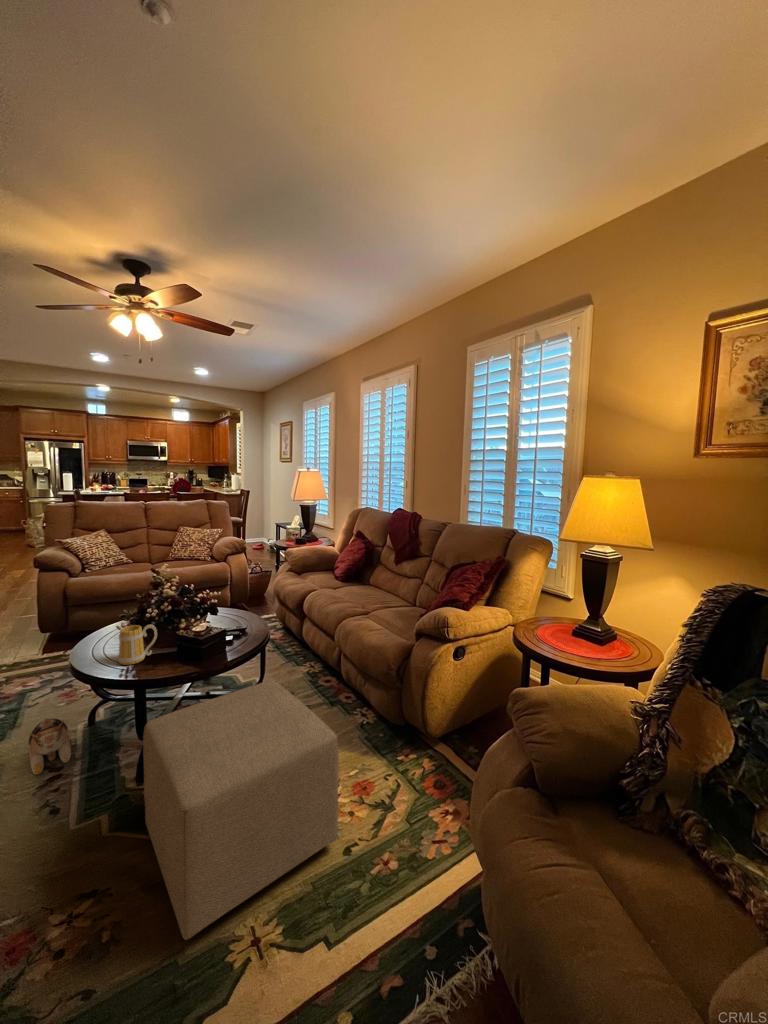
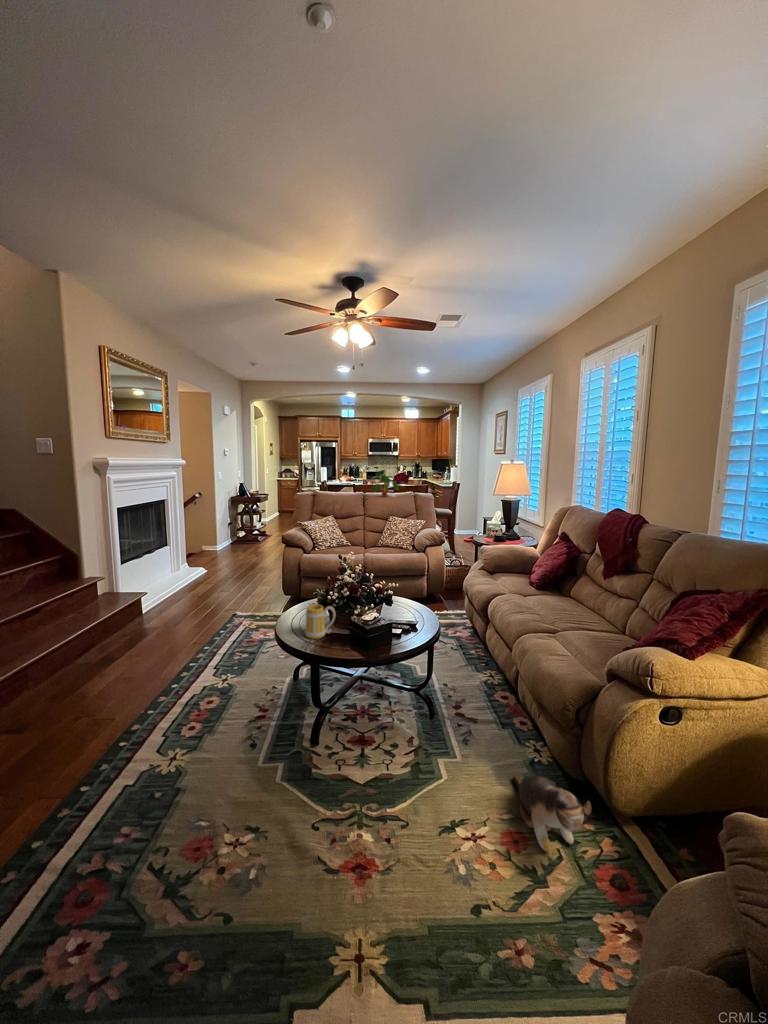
plant: none [153,475,189,506] -> present [372,470,398,497]
ottoman: present [143,680,339,940] -> none [297,686,469,917]
plush toy: present [29,718,71,775] -> present [513,775,591,852]

